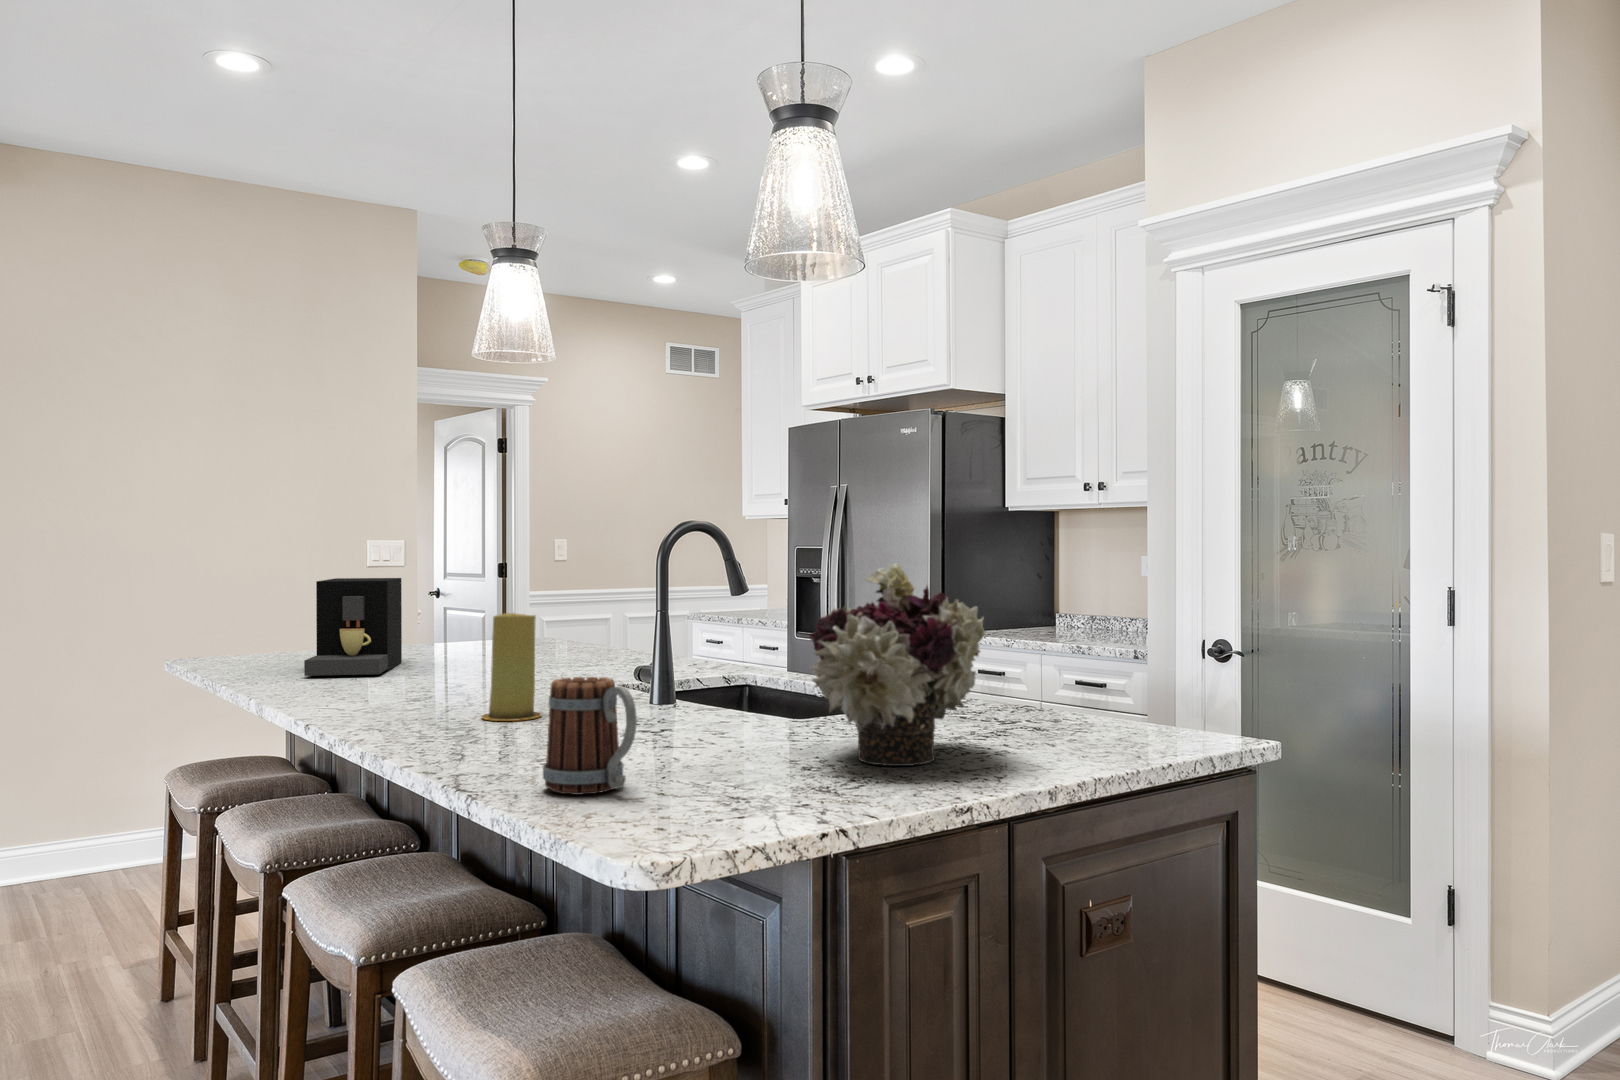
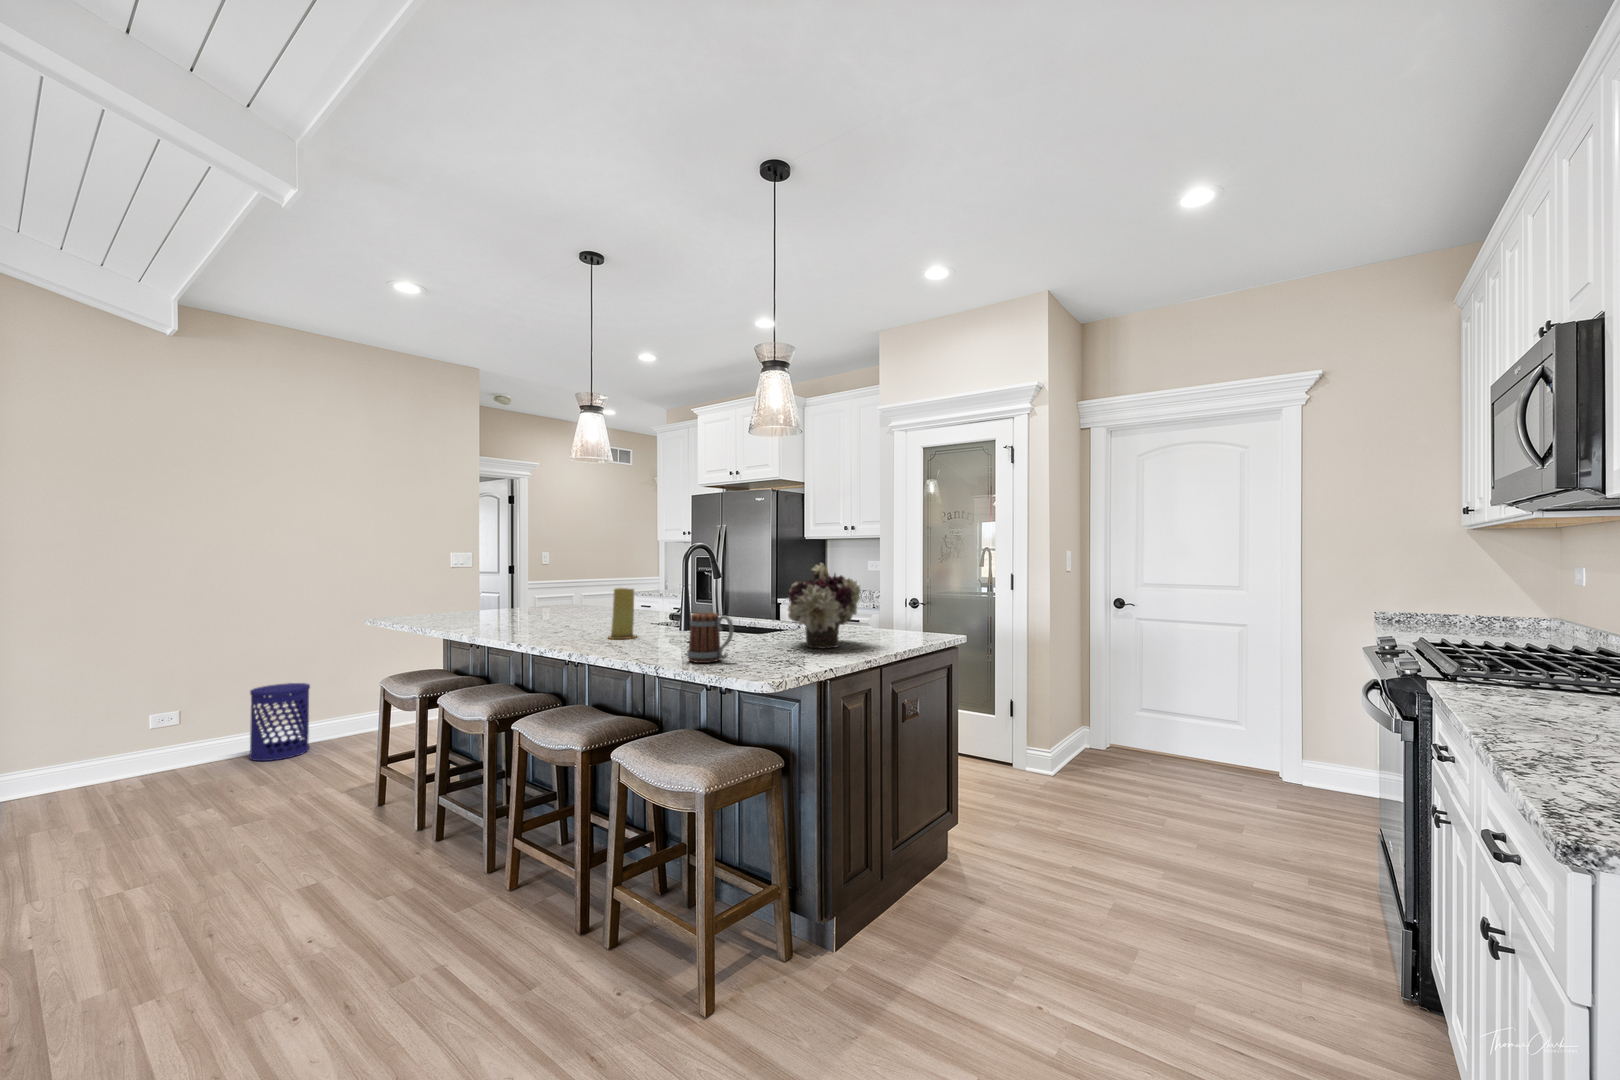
coffee maker: present [304,578,402,676] -> none [477,572,517,624]
waste bin: none [28,764,121,896] -> present [249,683,310,761]

